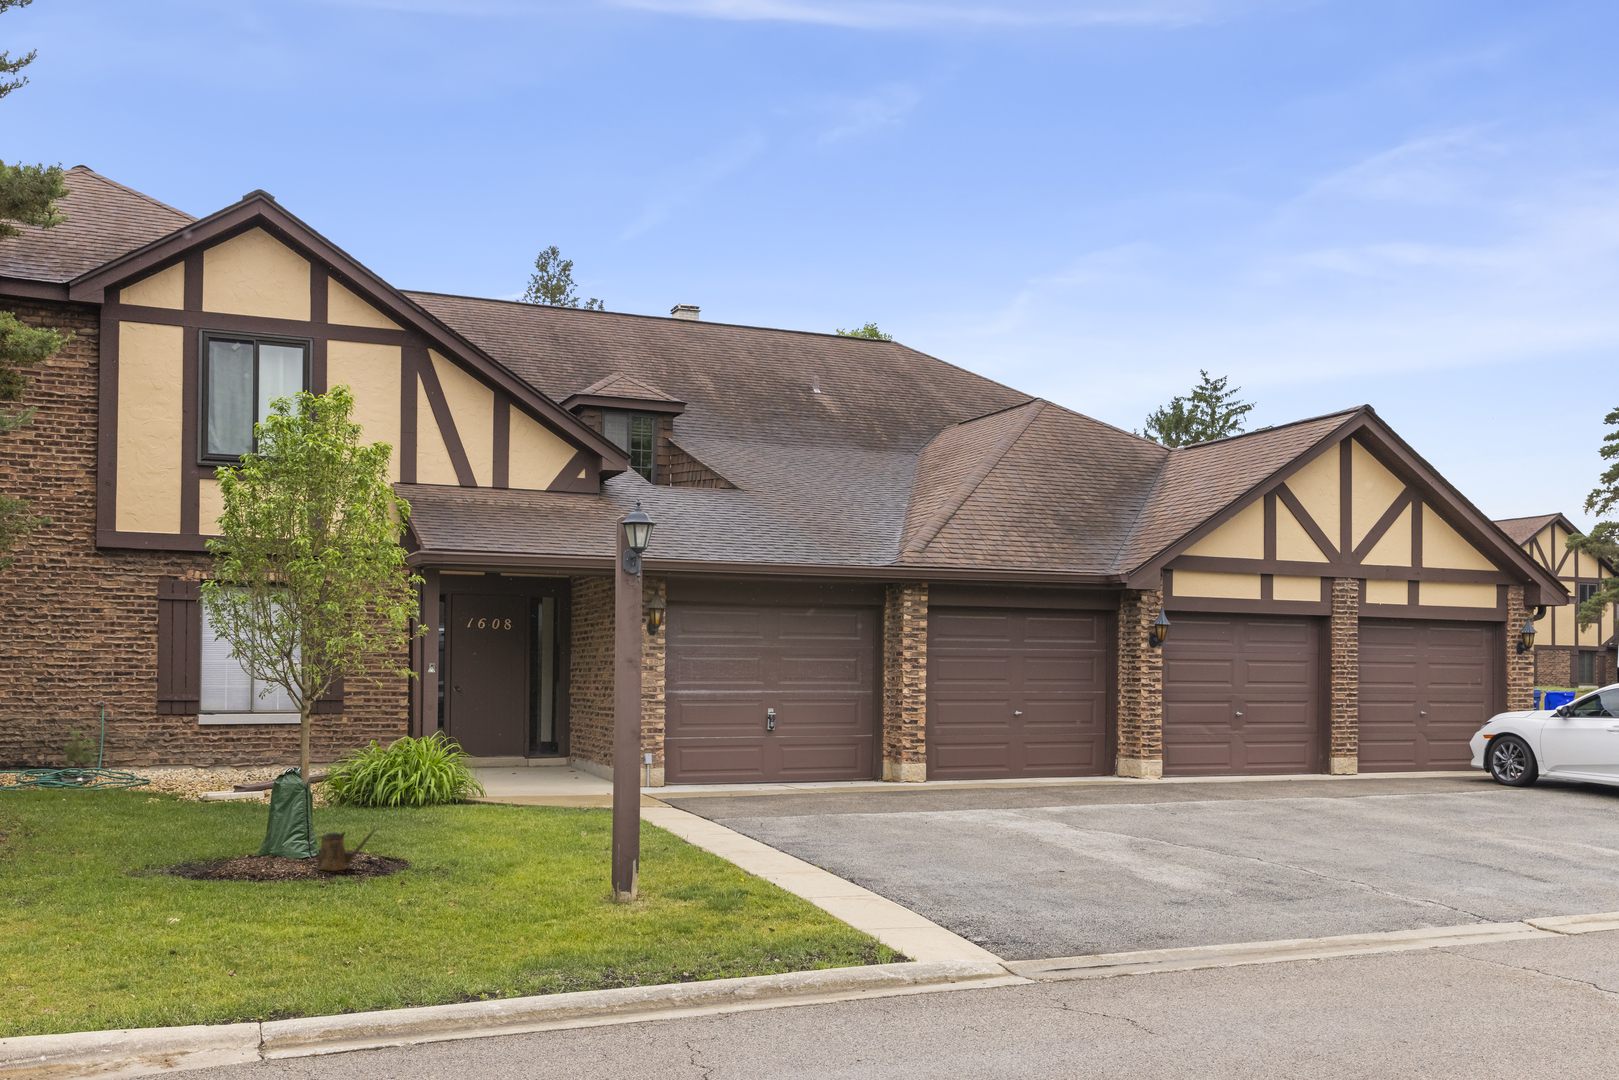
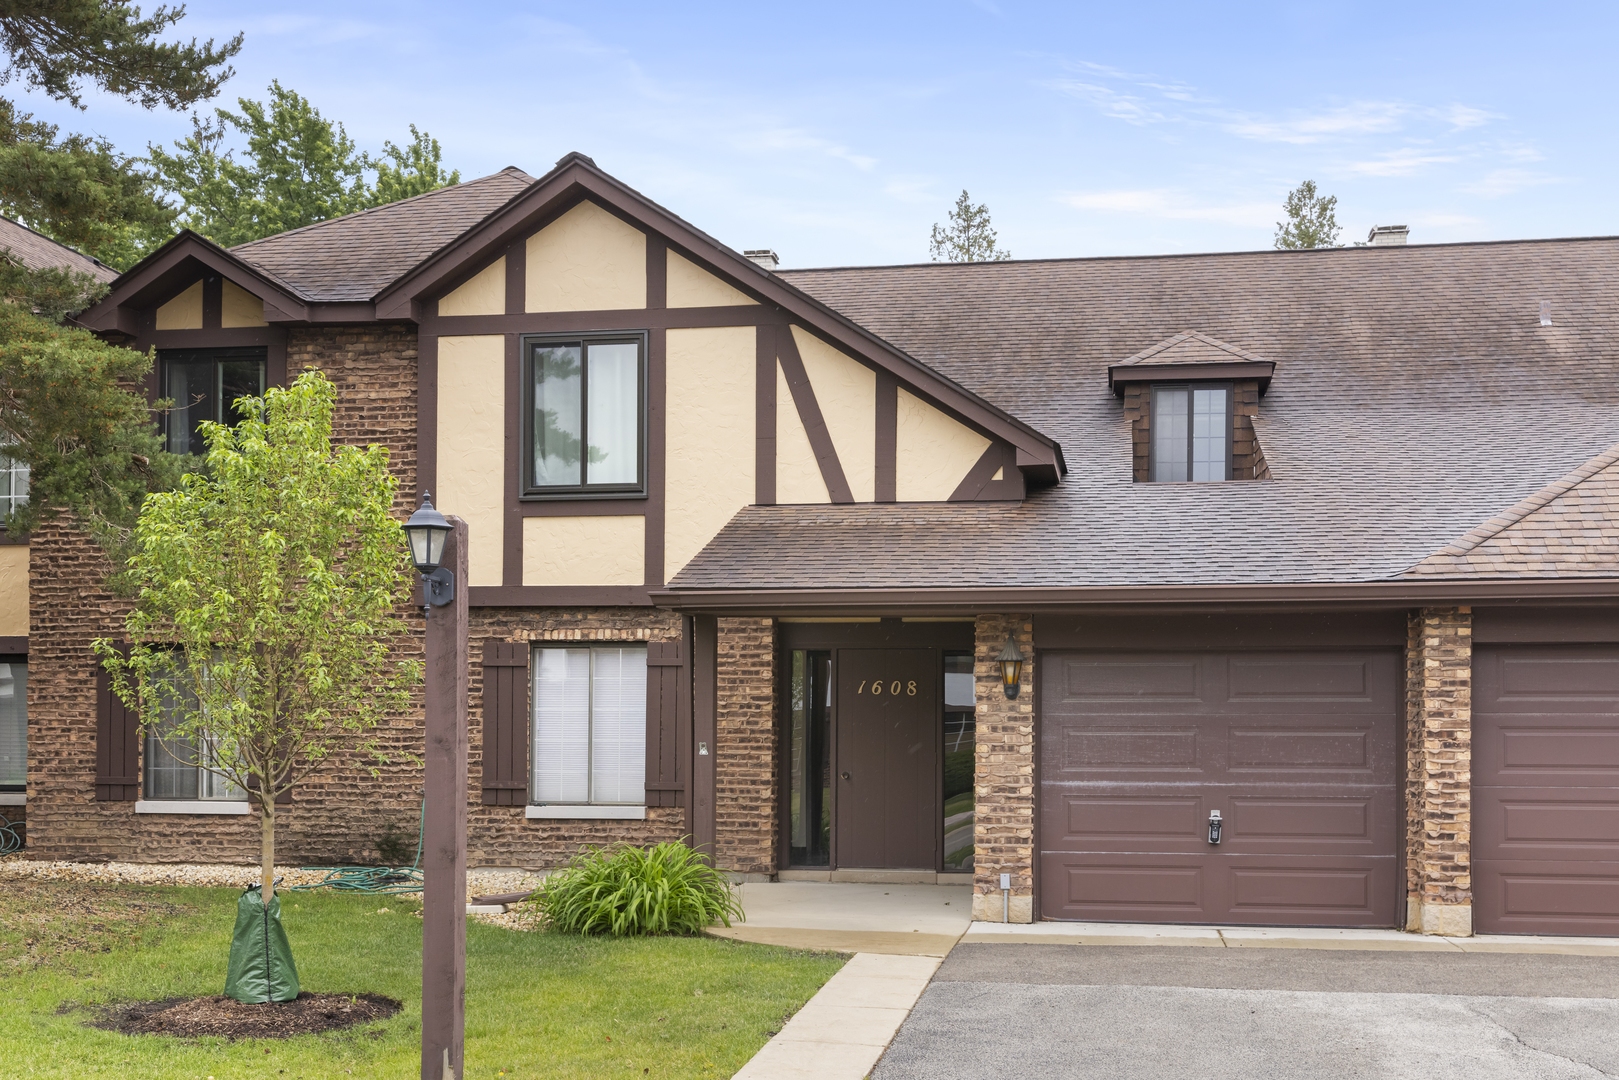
watering can: present [309,828,378,871] -> none [266,967,354,1028]

